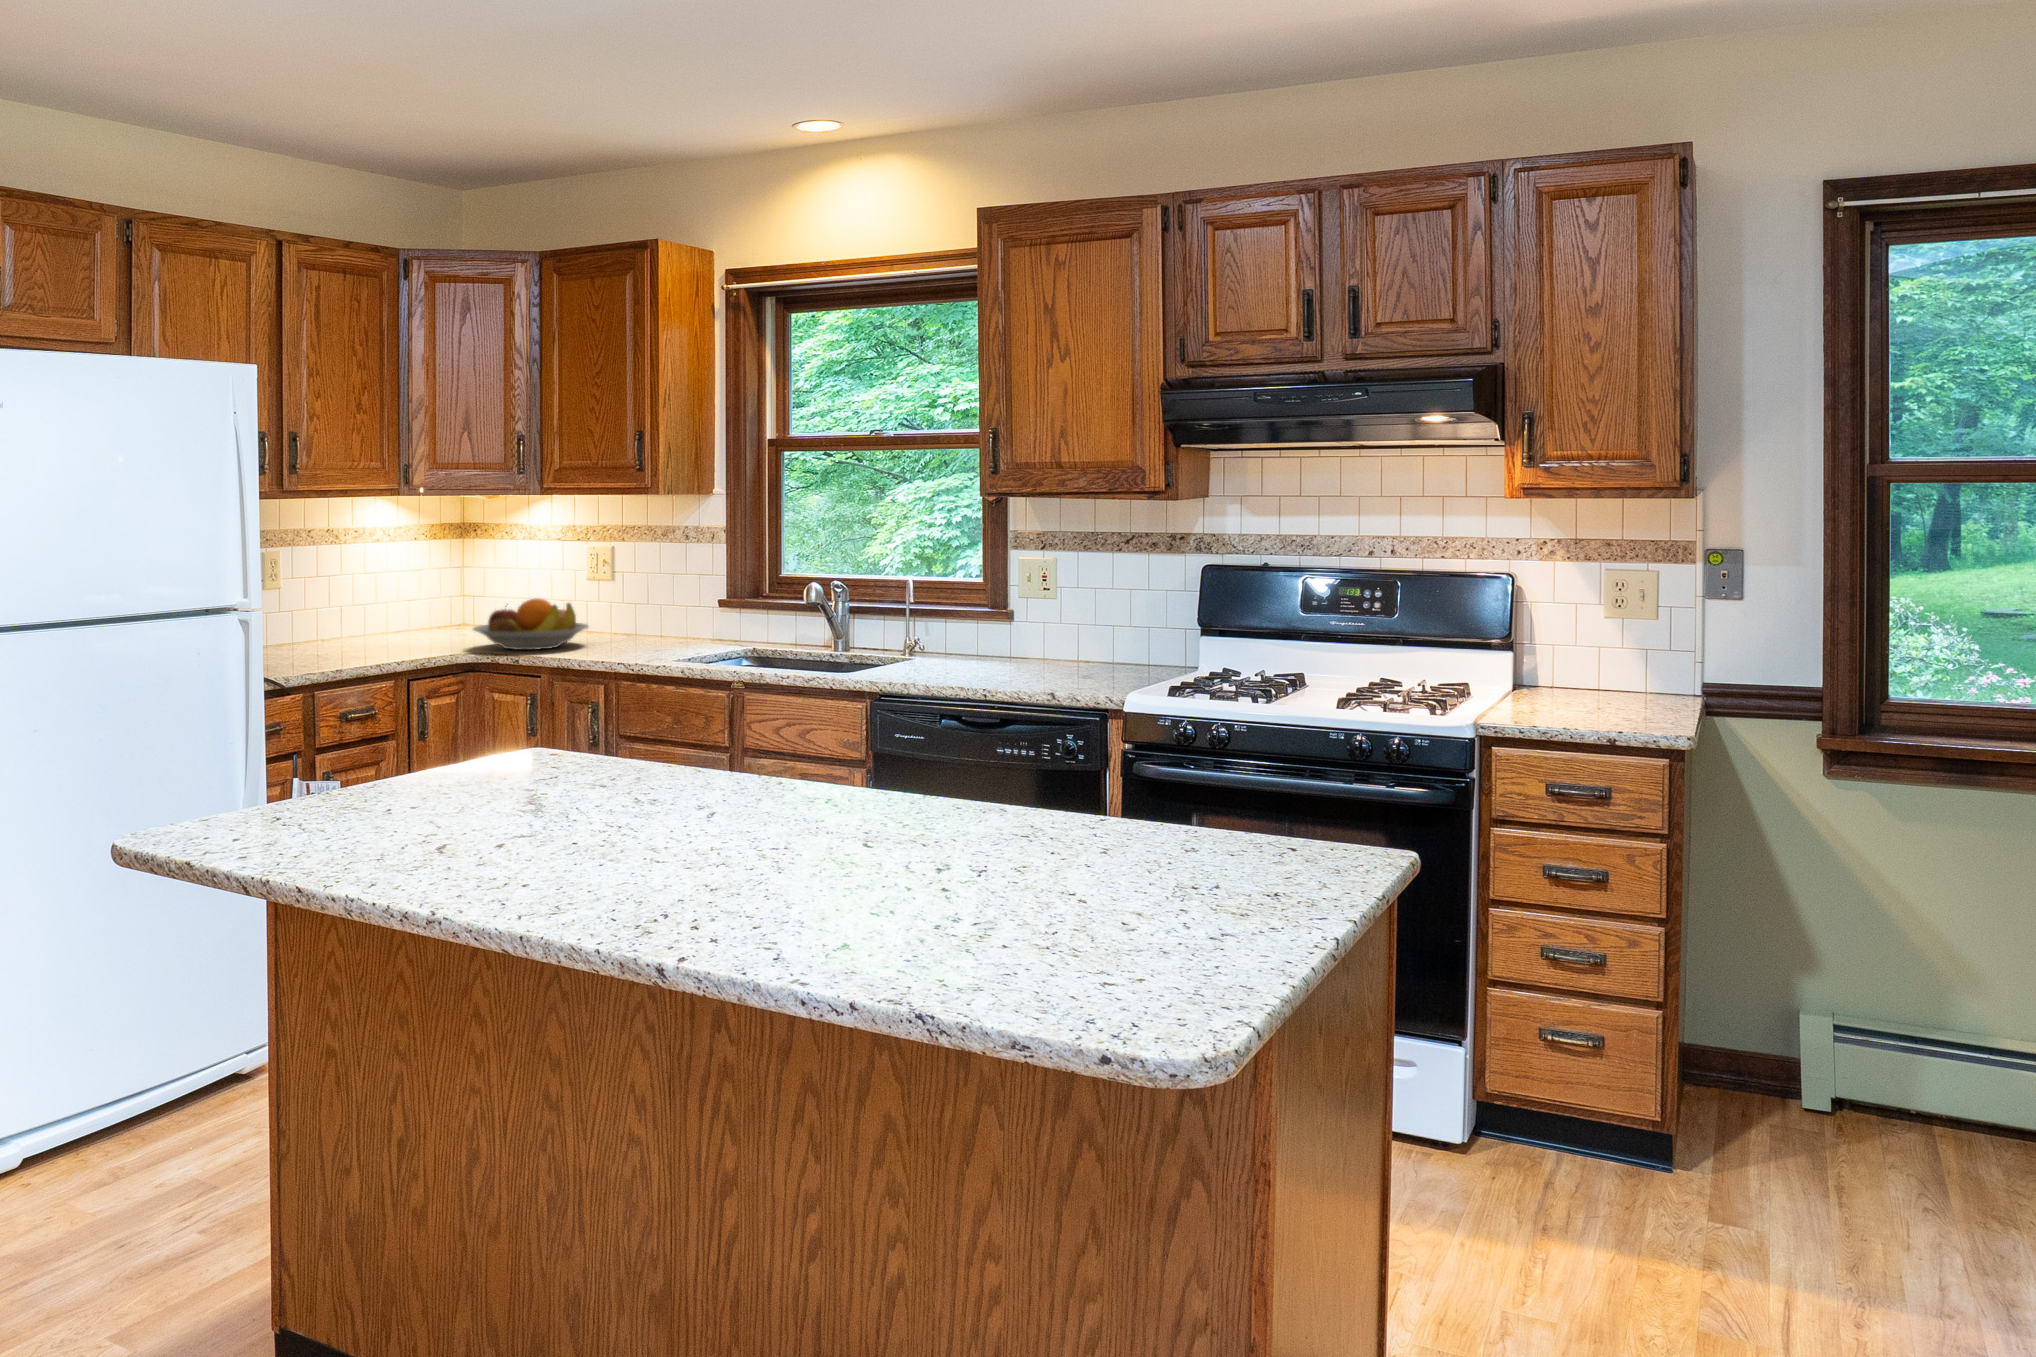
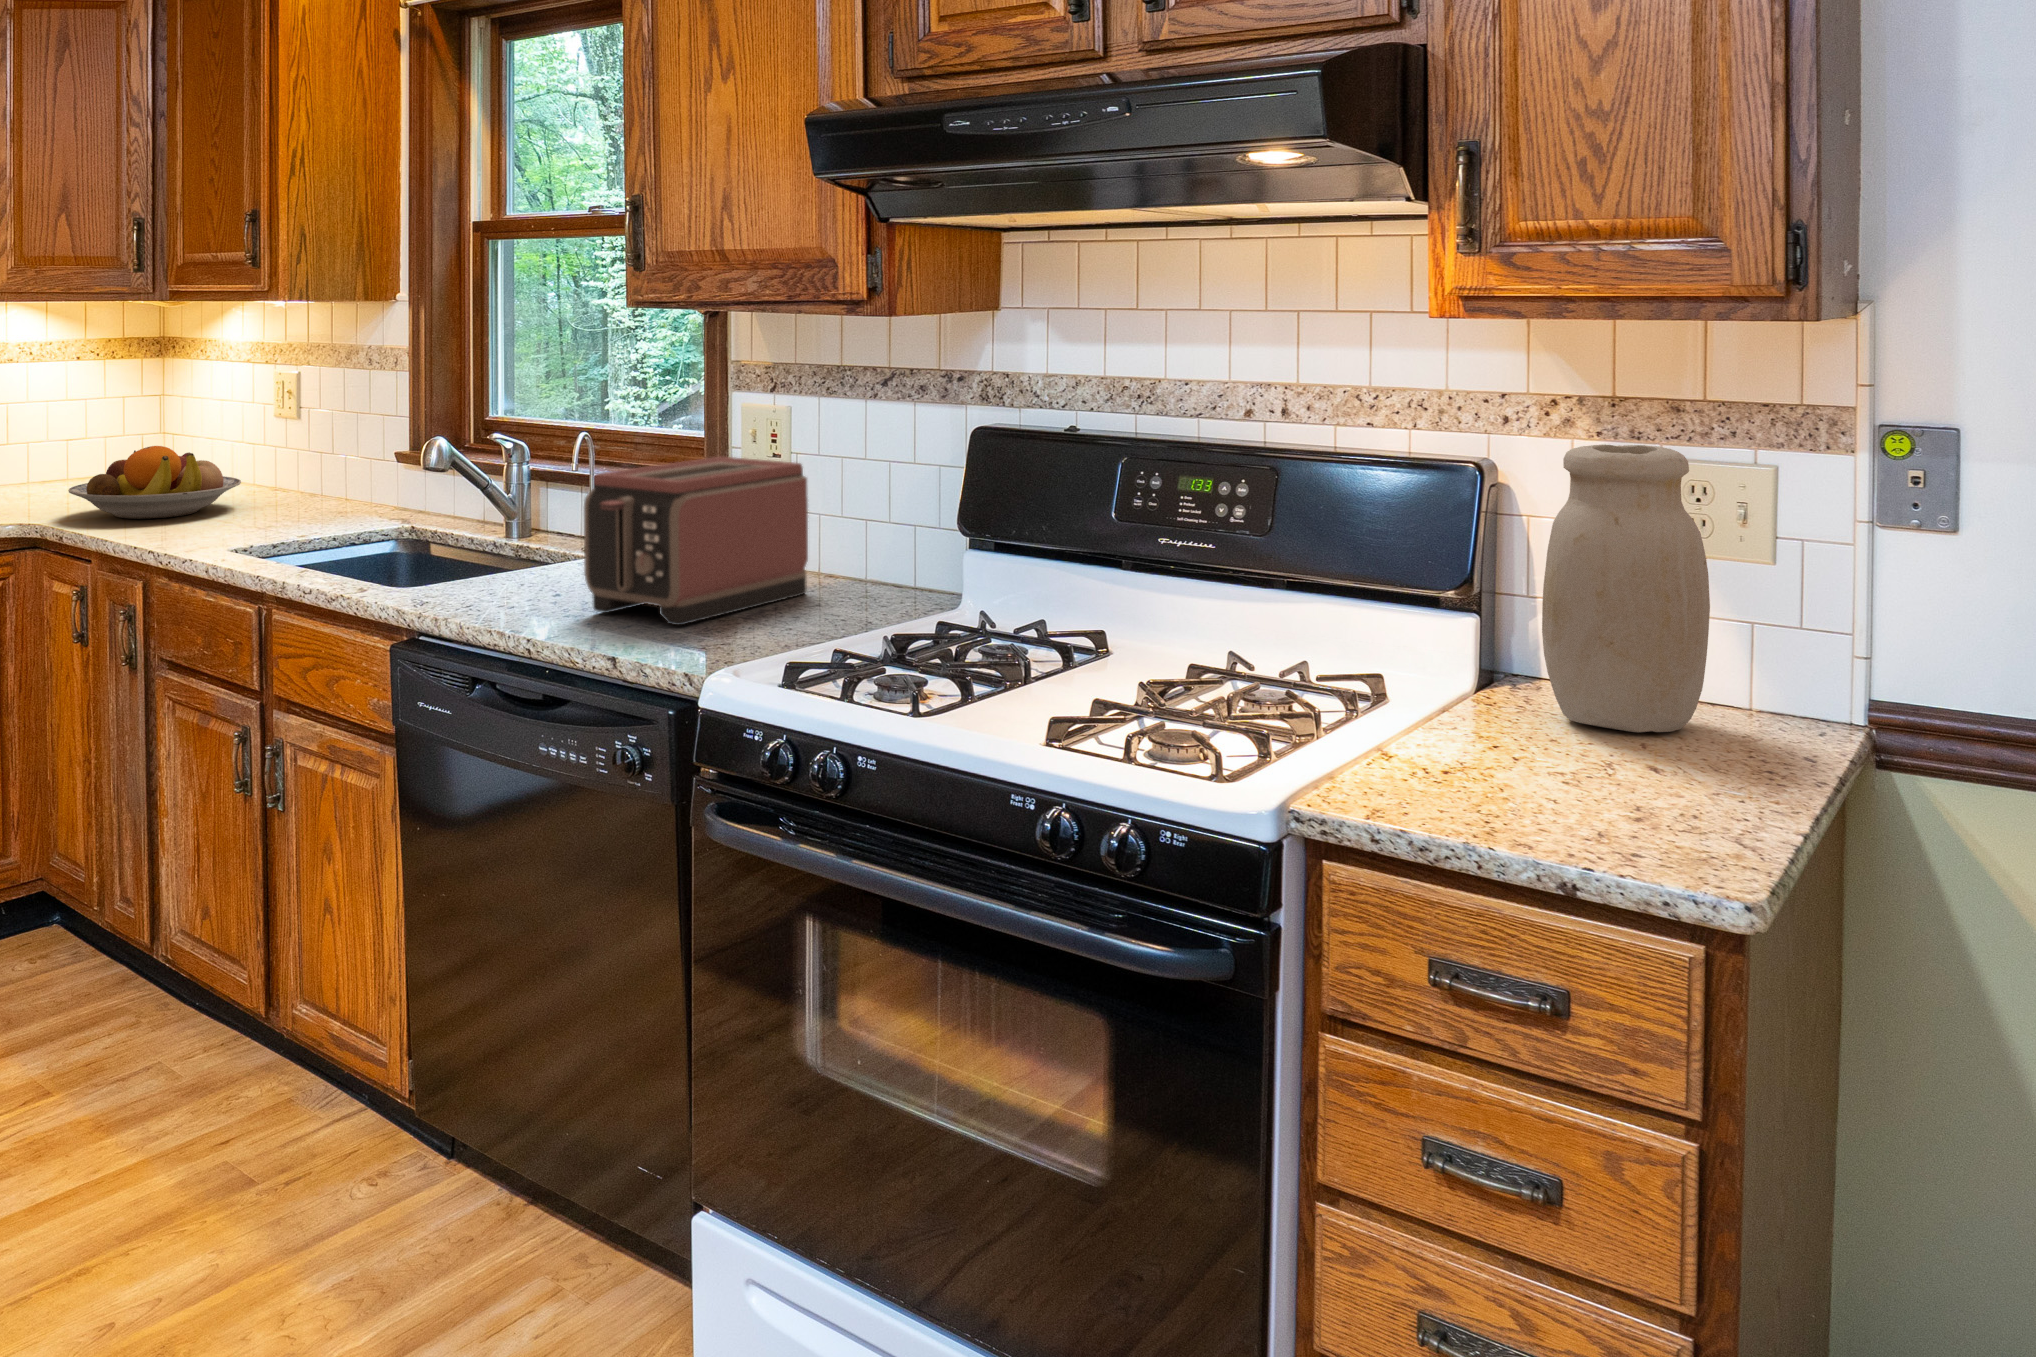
jar: none [1554,561,1635,699] -> present [1542,444,1710,732]
toaster: none [978,589,1091,683] -> present [584,456,808,625]

